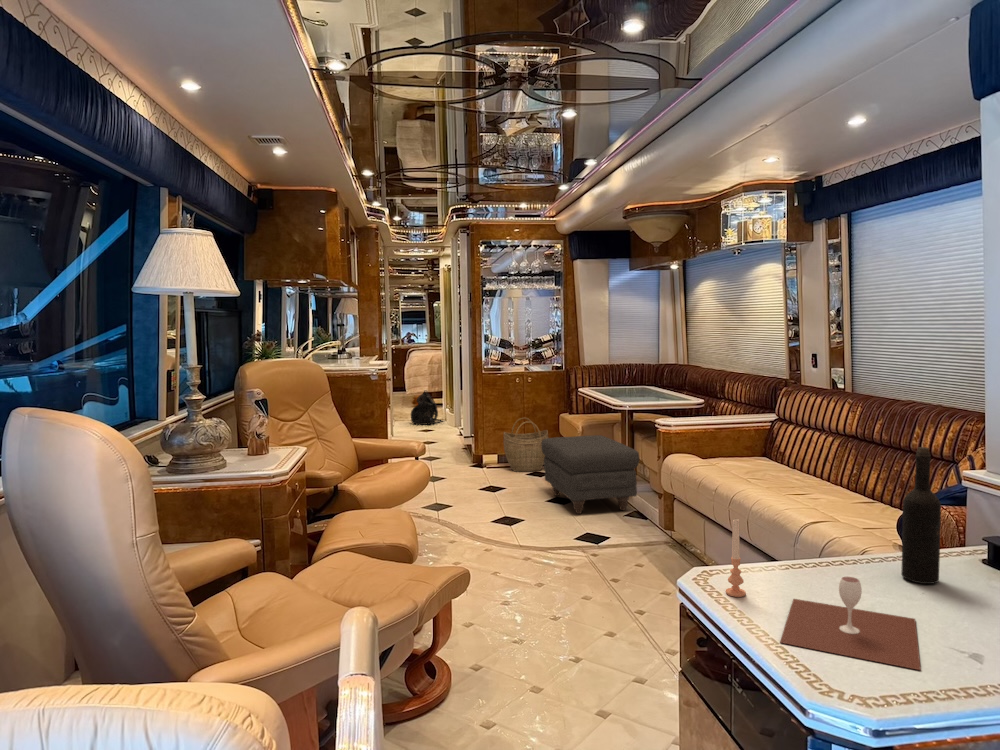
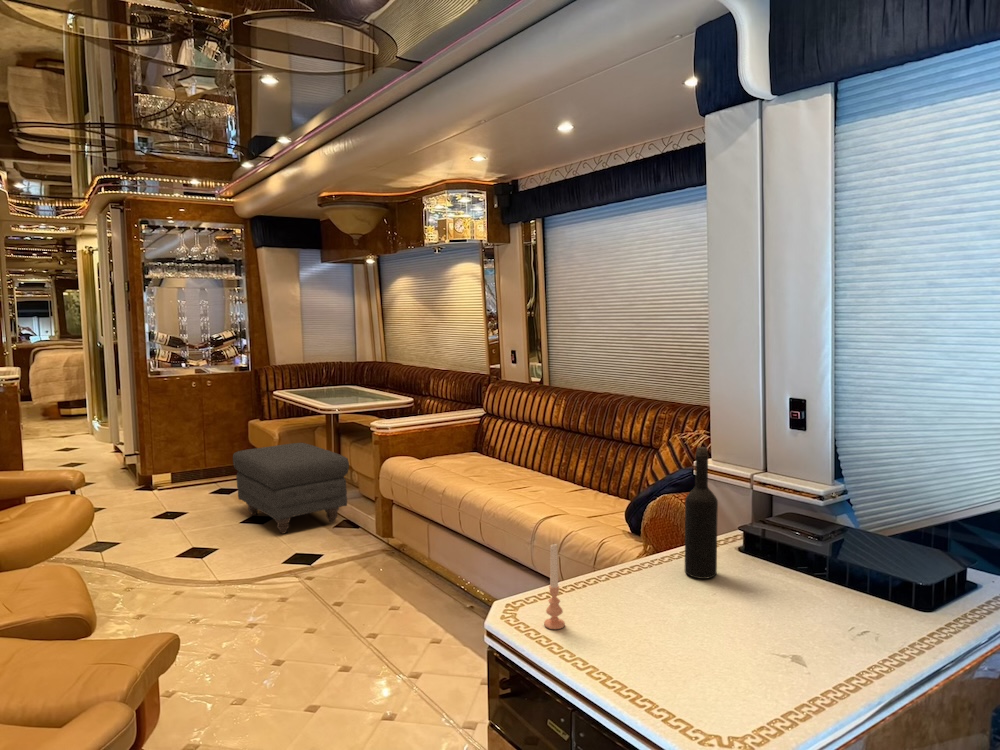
backpack: present [411,391,443,425] -> none [41,400,92,444]
woven basket: present [503,418,548,472] -> none [180,428,236,492]
wine glass: present [780,577,921,670] -> none [611,591,759,679]

